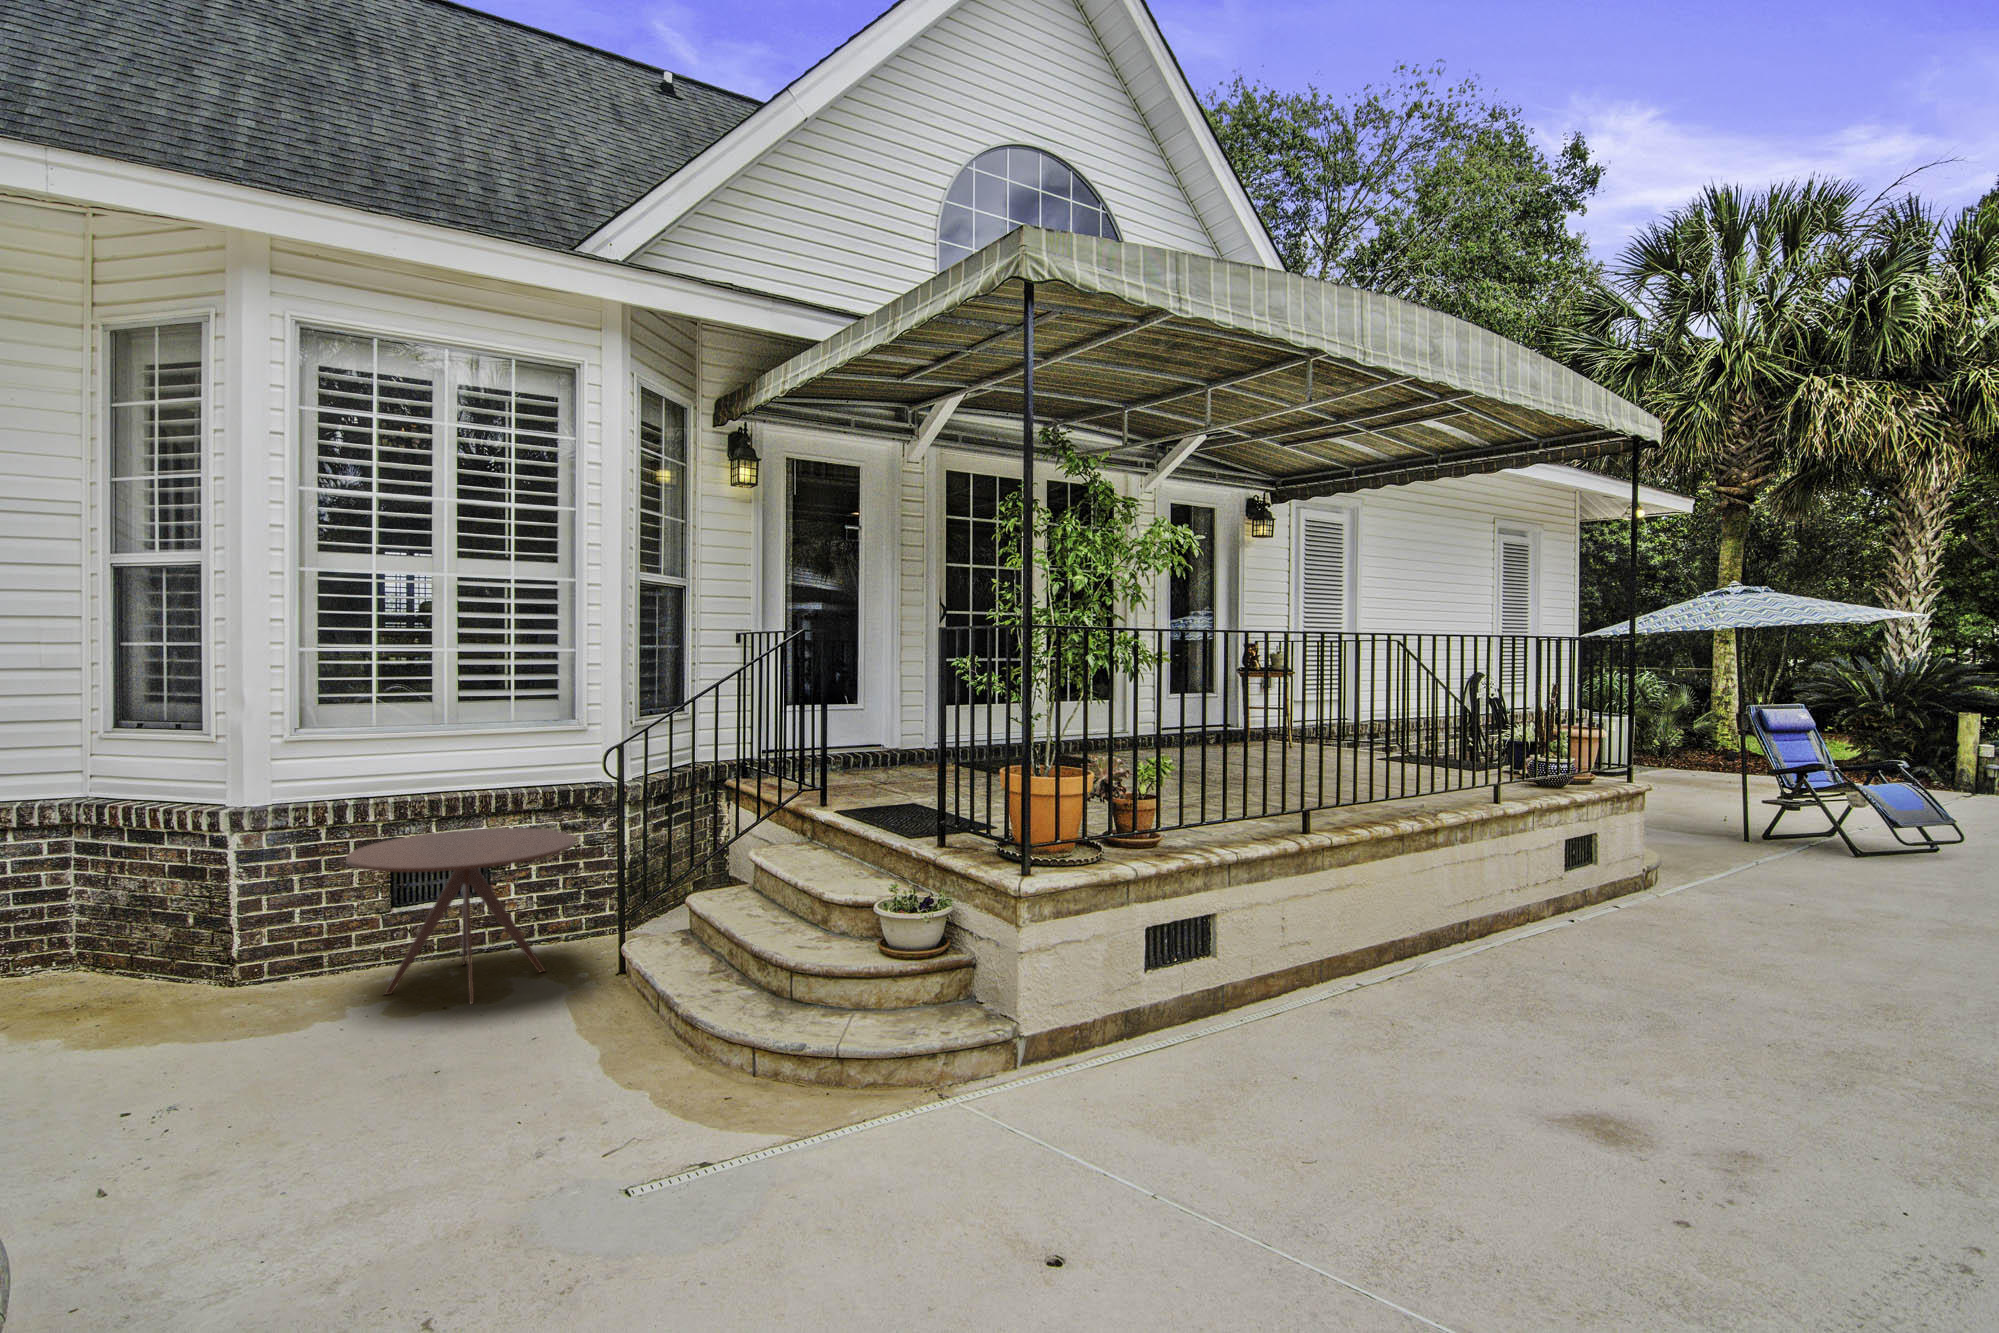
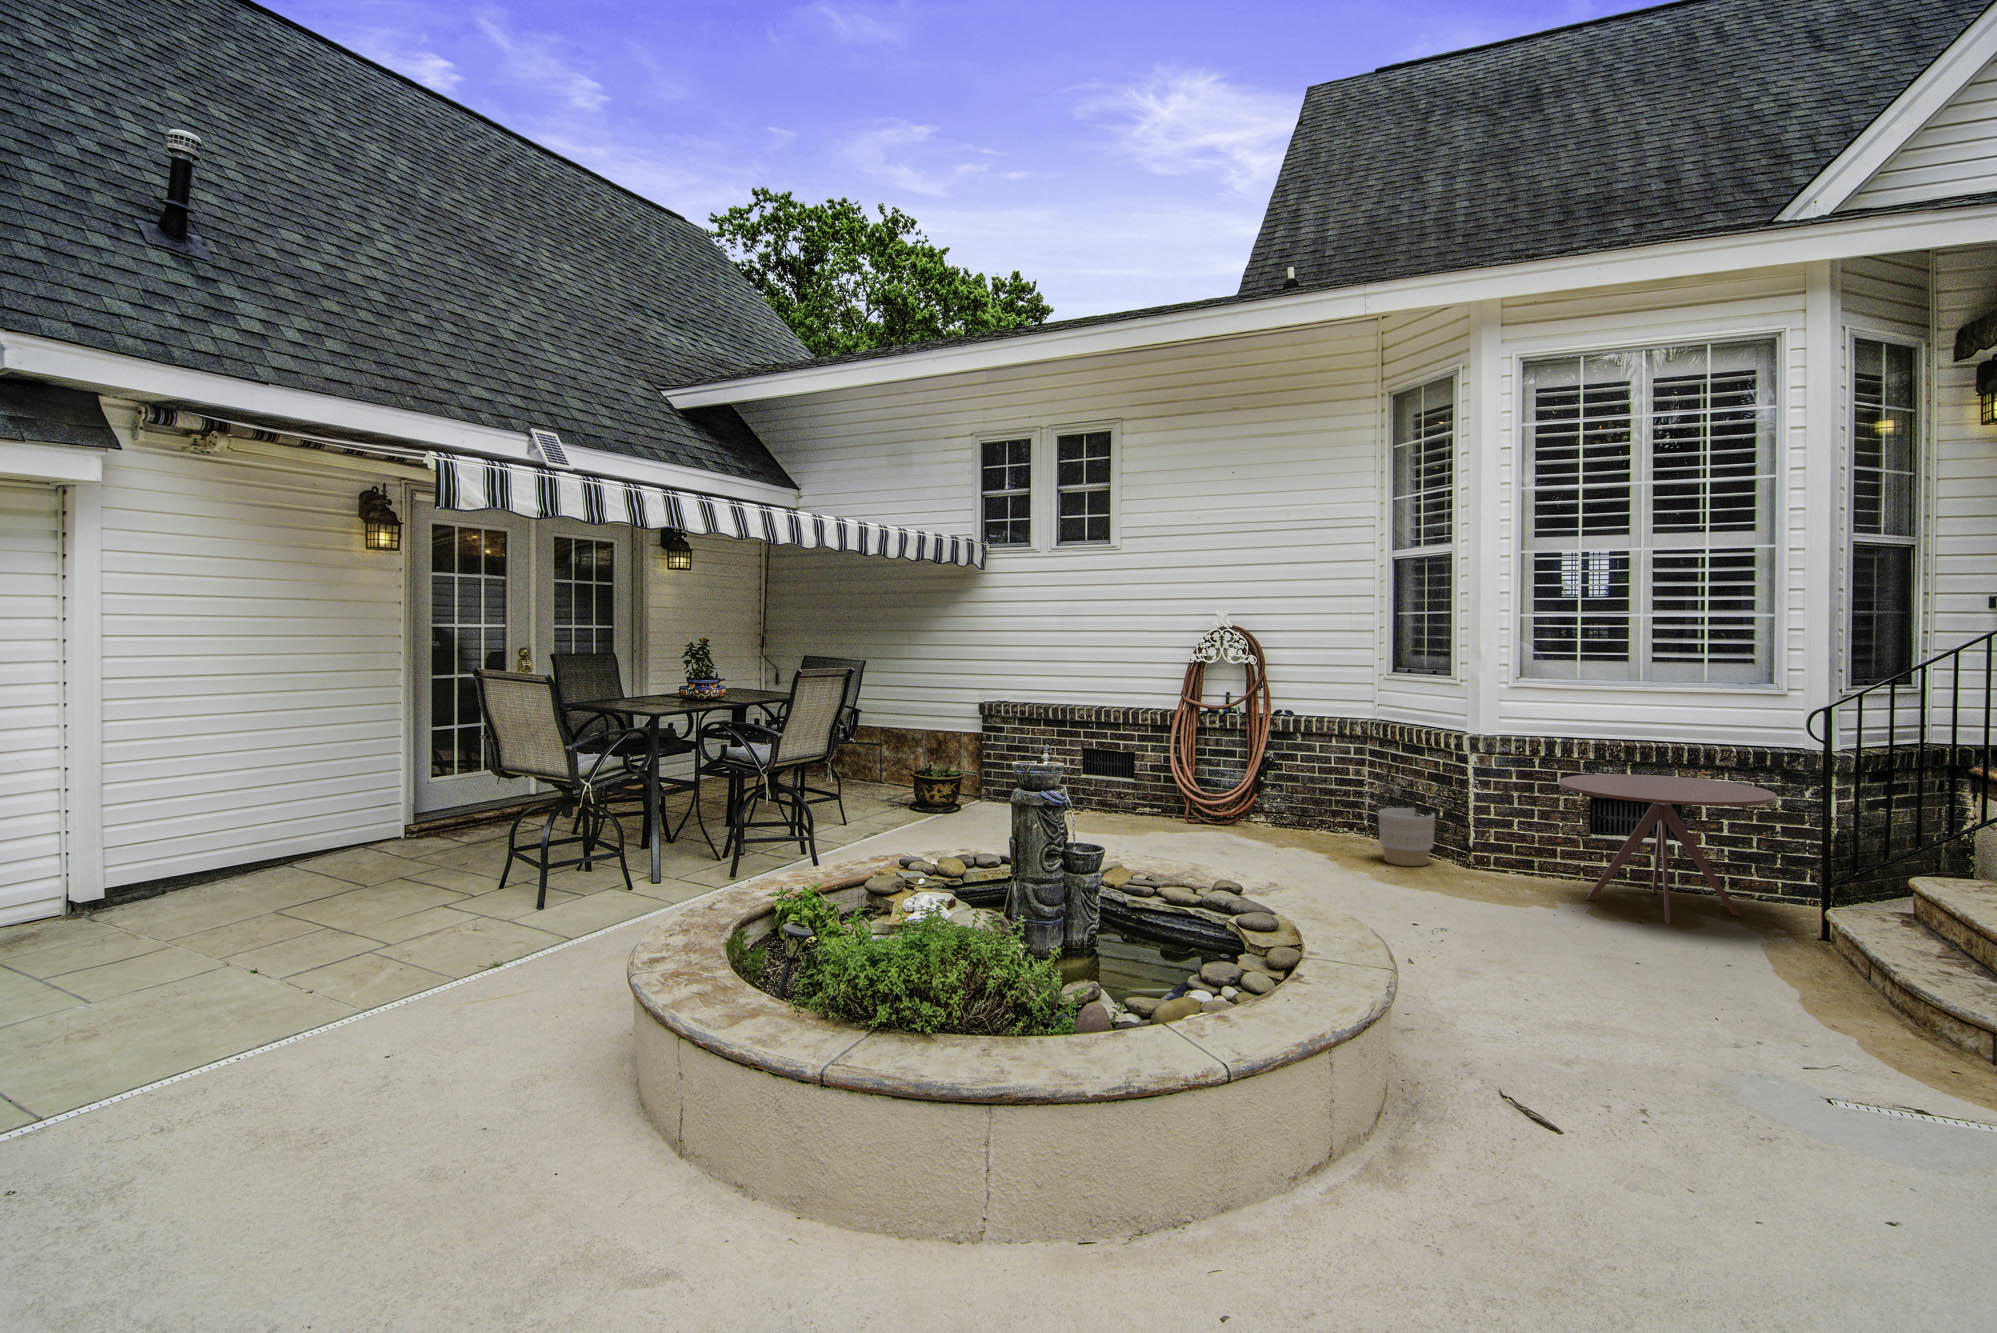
planter: none [84,918,180,1008] -> present [1378,808,1435,866]

